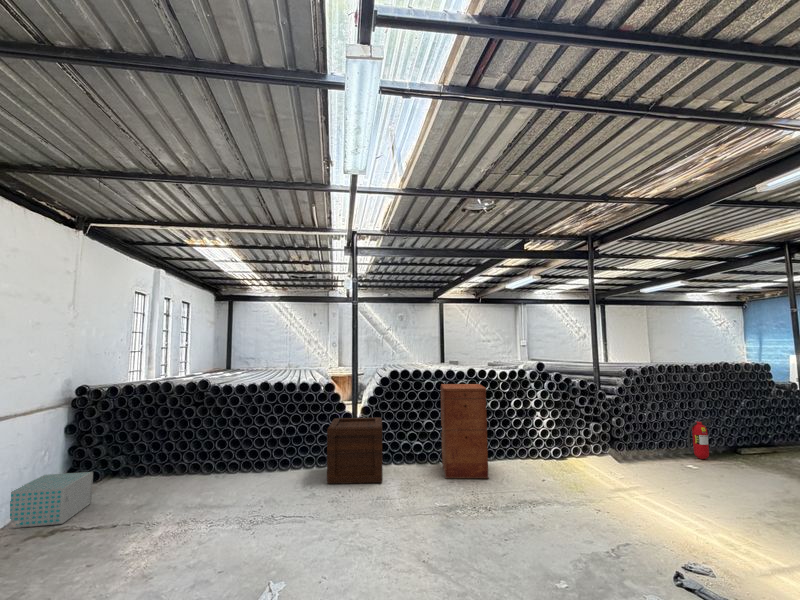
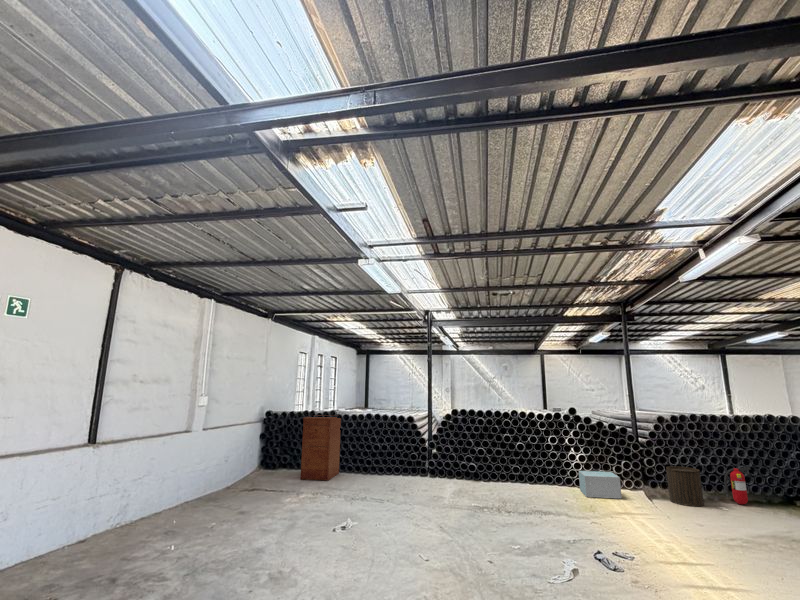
filing cabinet: present [441,384,489,478] -> present [301,415,341,480]
wooden crate: present [327,417,383,484] -> none [402,442,447,488]
stool: none [638,424,678,469] -> present [666,466,704,506]
storage box: present [9,472,93,528] -> present [579,471,622,498]

